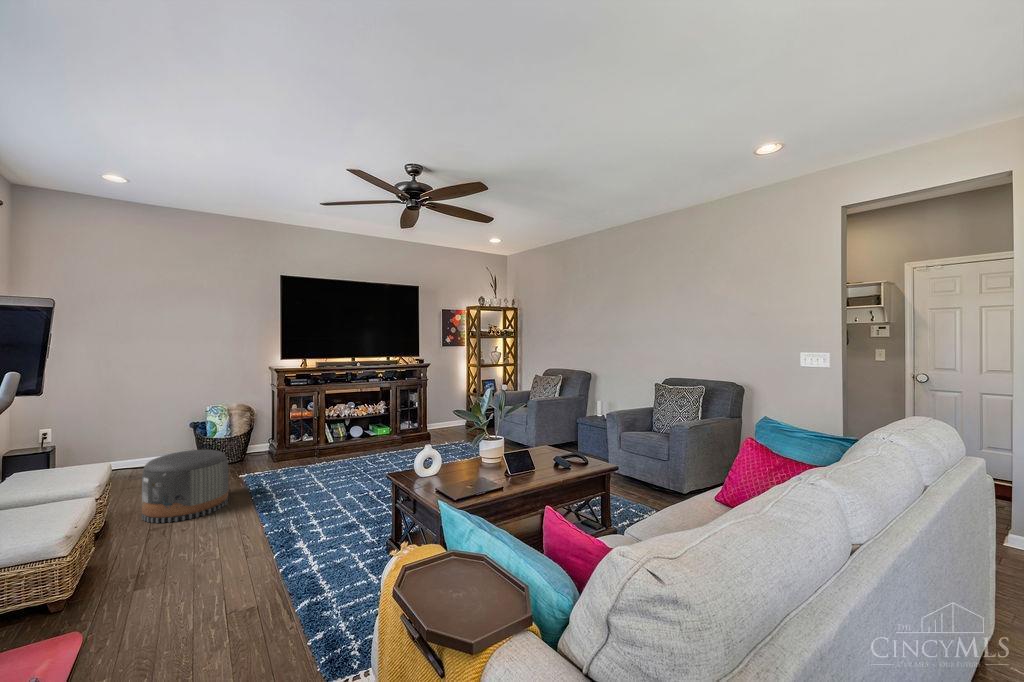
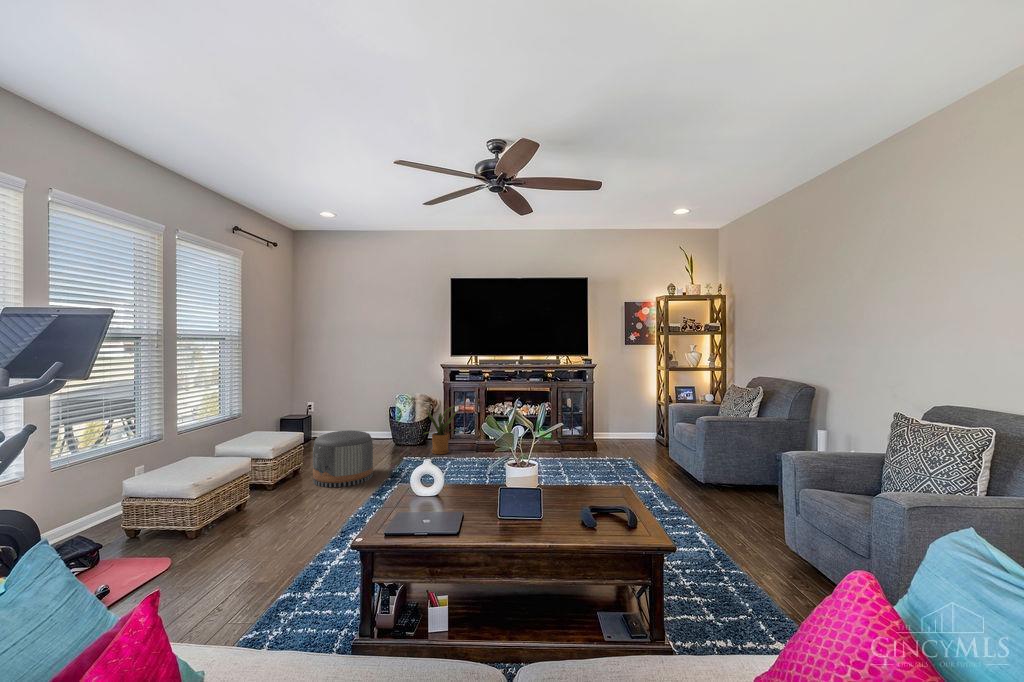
house plant: none [249,410,305,466] -> present [423,406,460,455]

